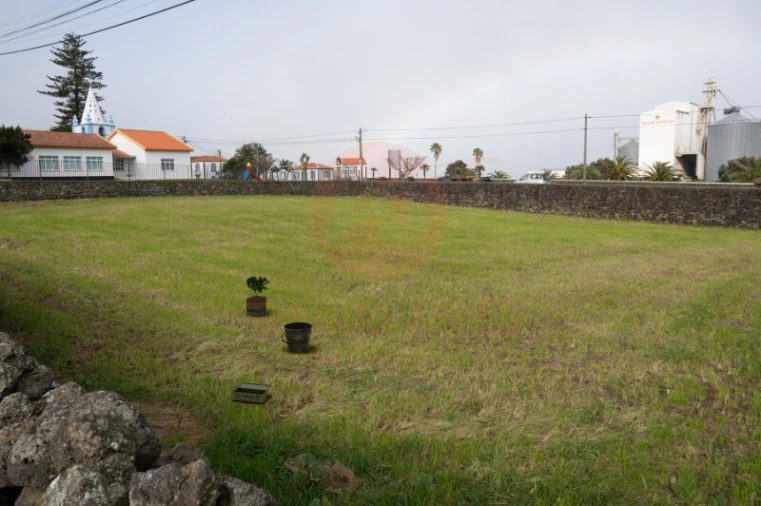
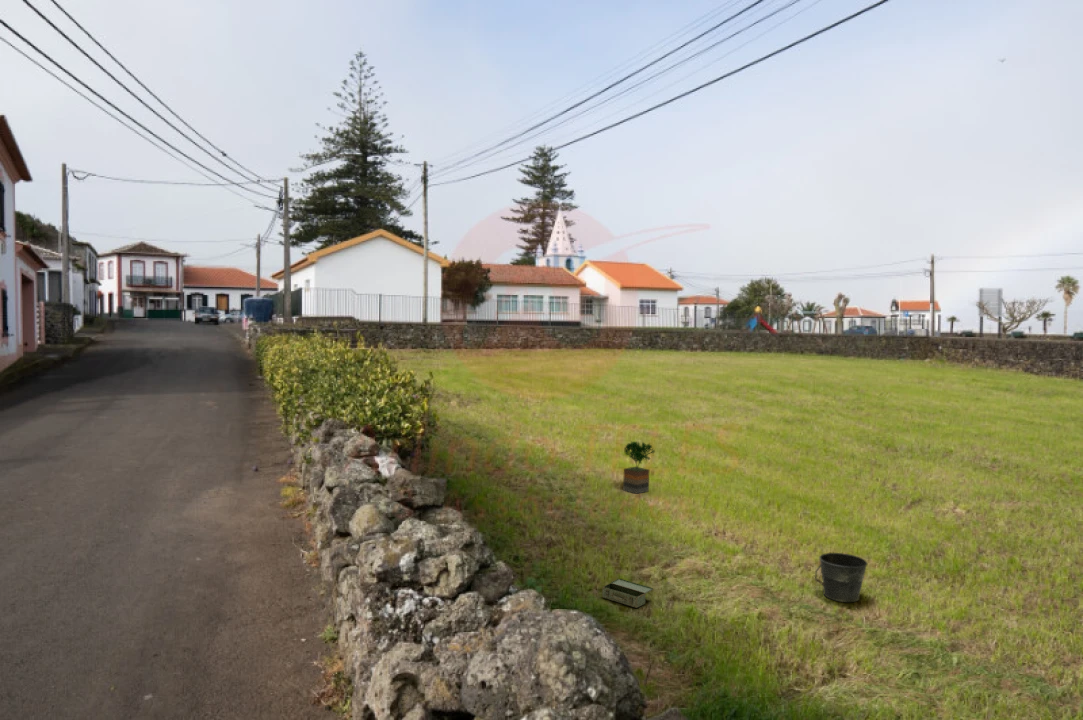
potted tree: present [246,276,270,317] -> present [623,442,655,494]
toolbox: present [233,383,271,403] -> present [602,579,653,608]

